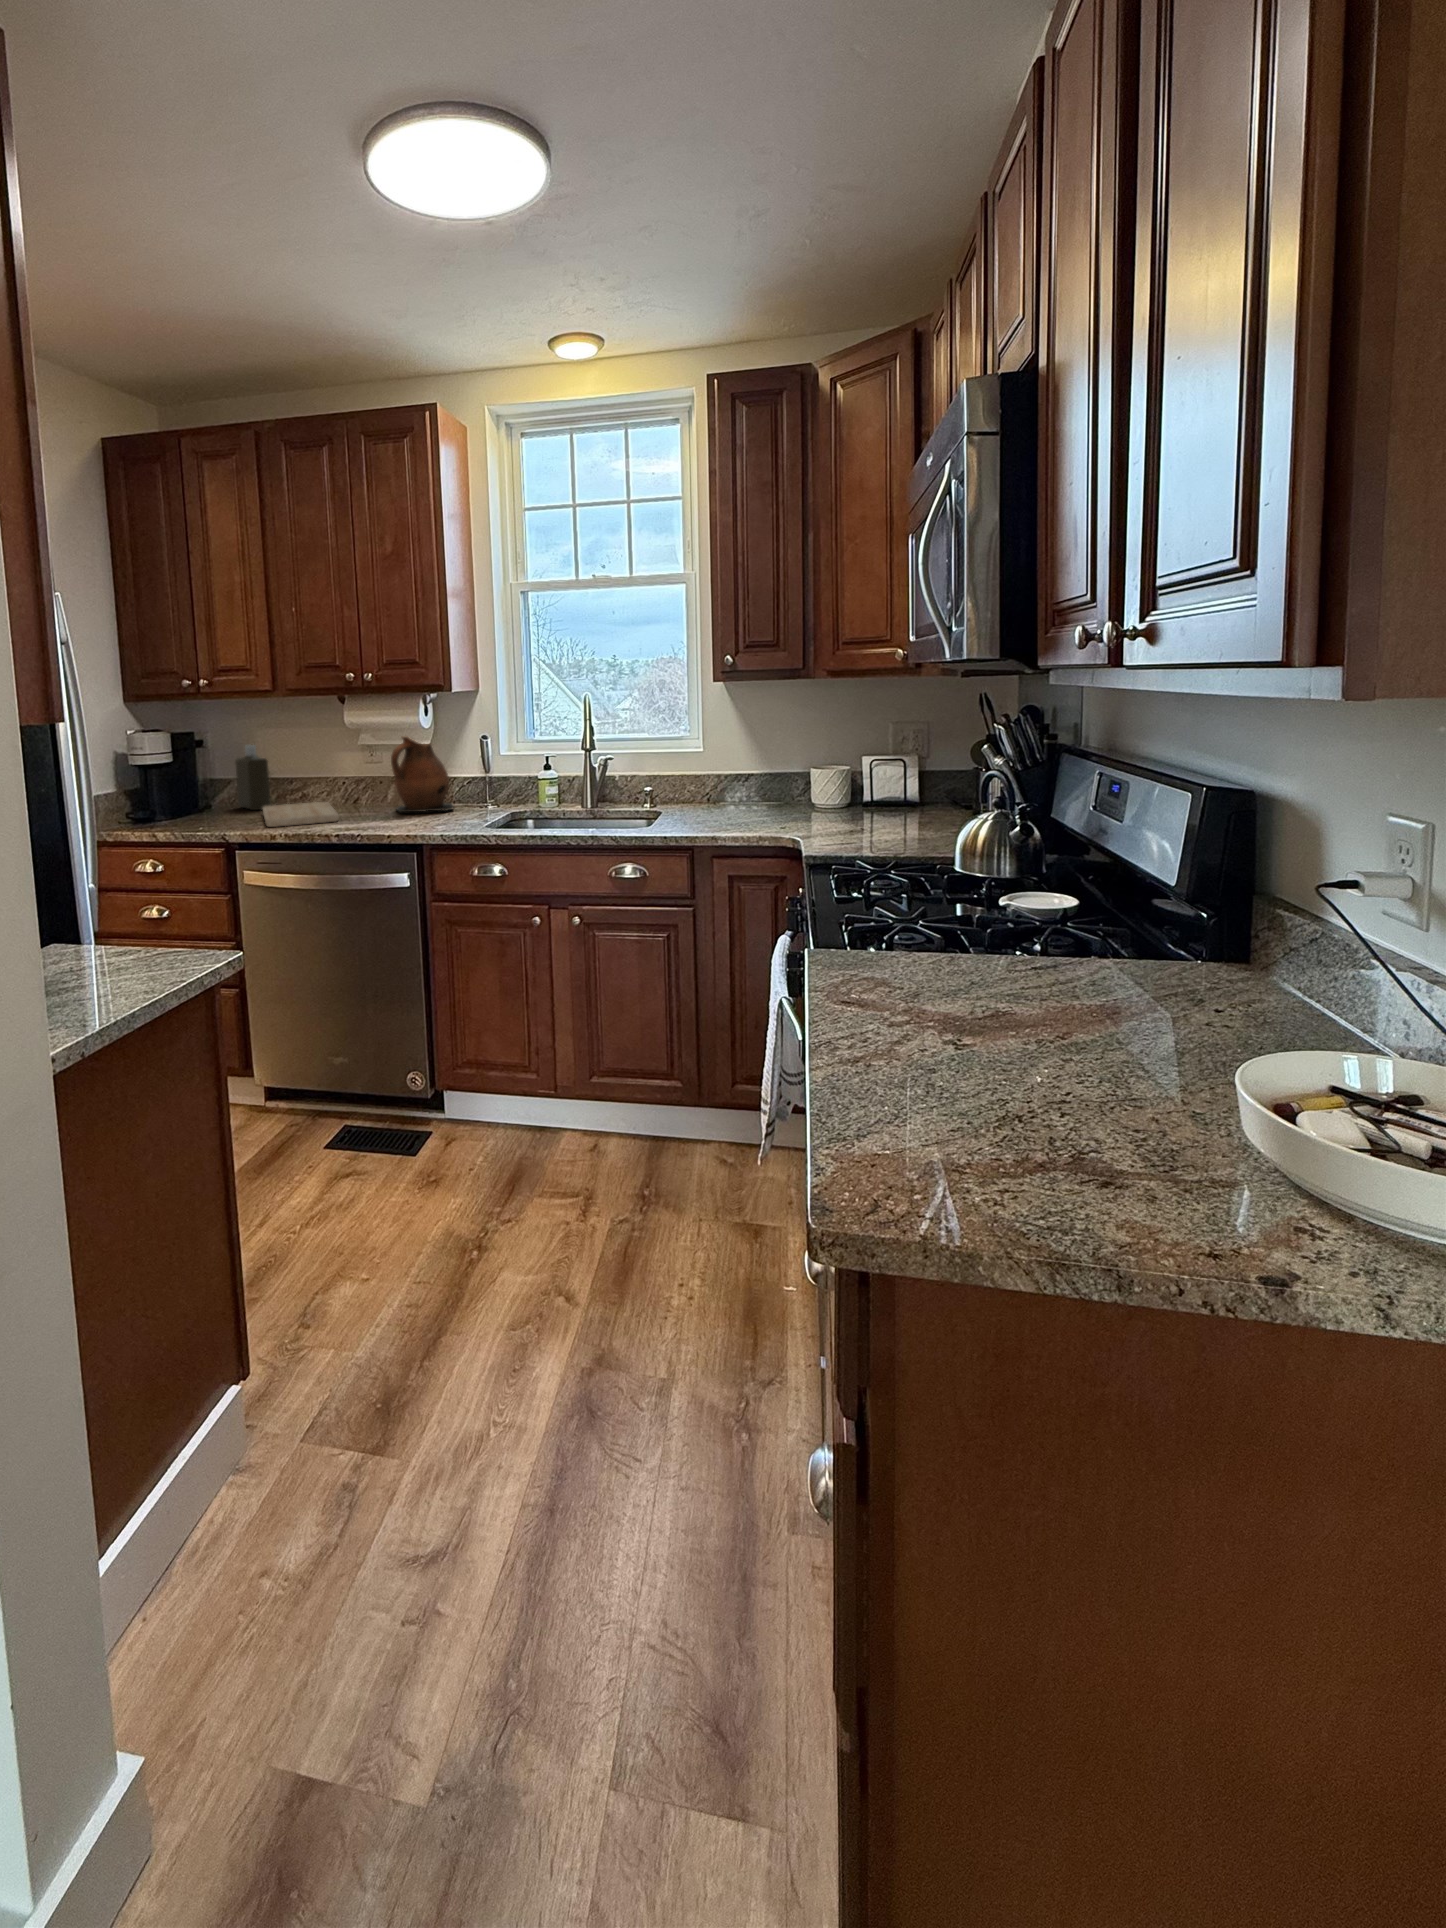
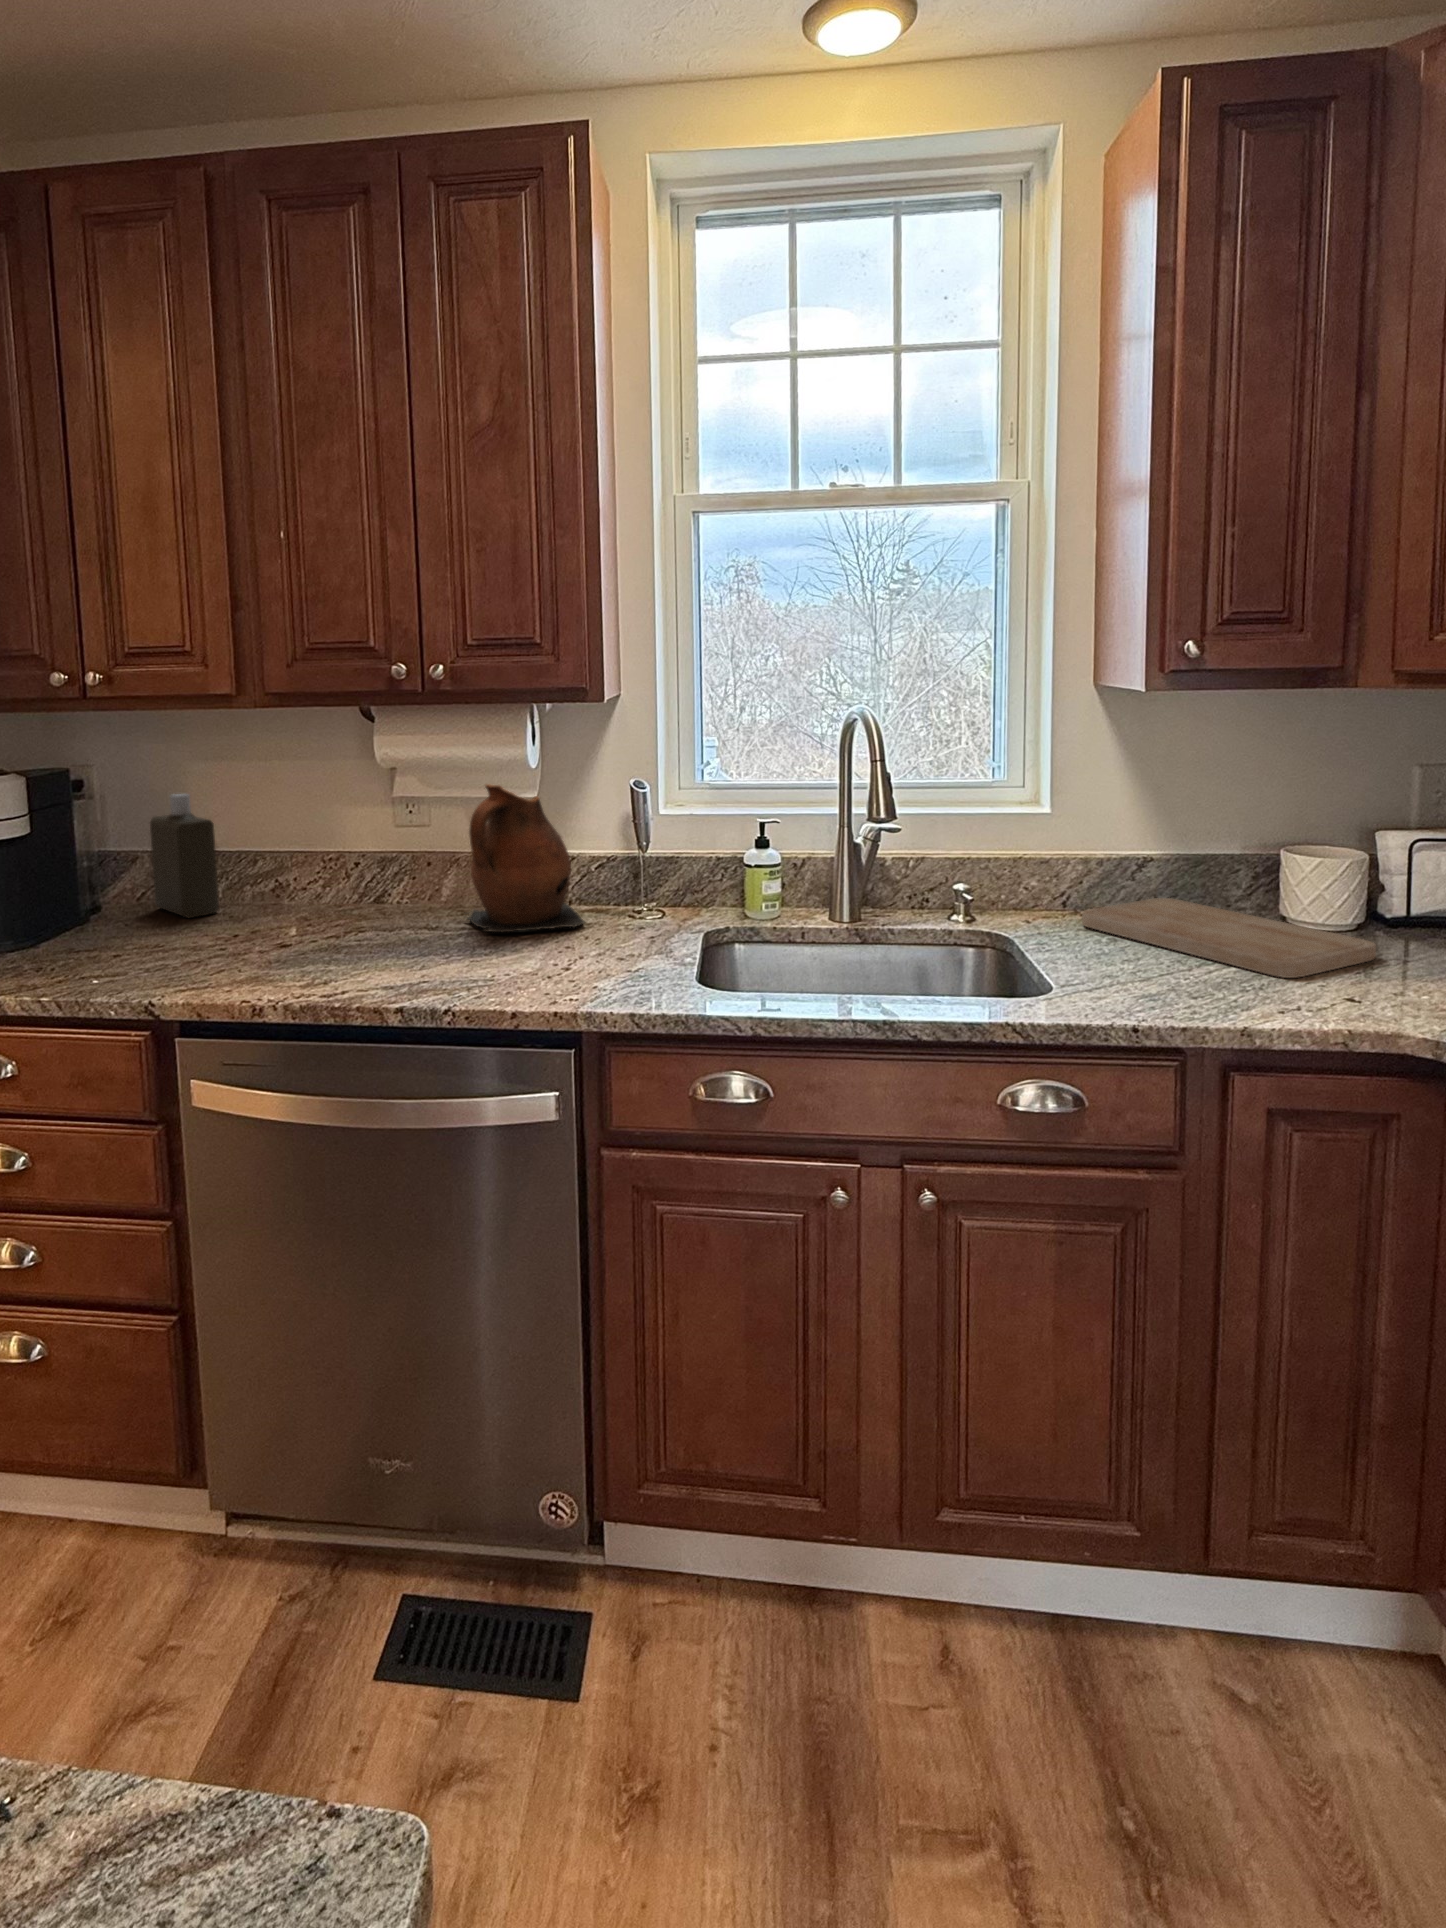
cutting board: present [263,802,338,827] -> present [1082,898,1376,978]

